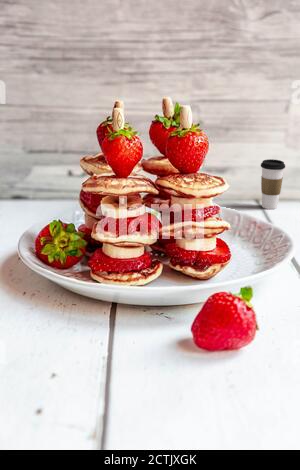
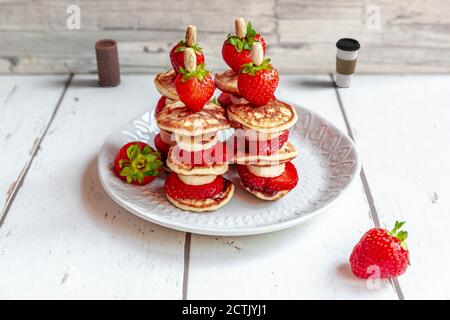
candle: none [19,160,44,208] -> present [95,39,121,88]

